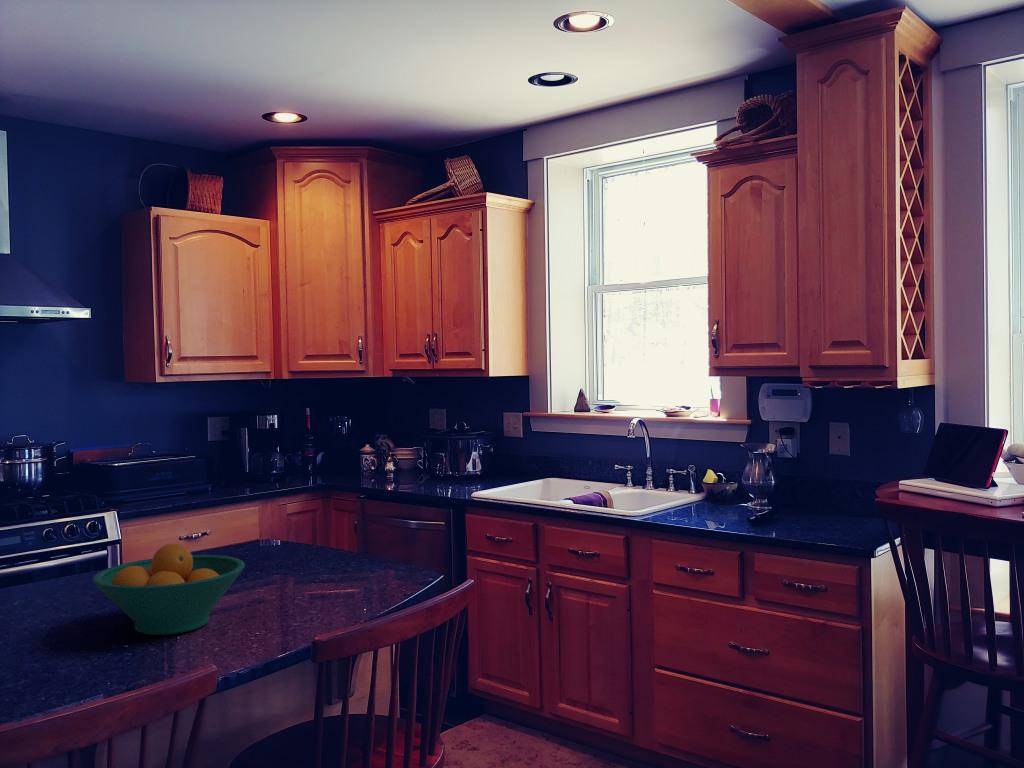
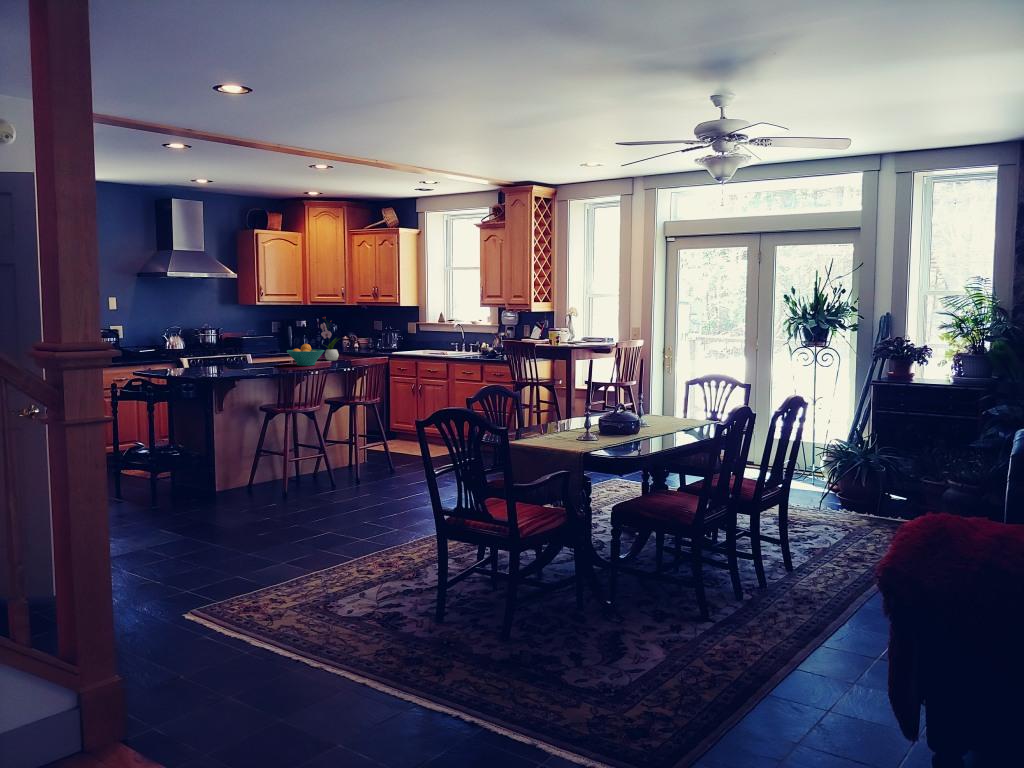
flower arrangement: none [255,427,321,573] -> present [321,317,340,361]

